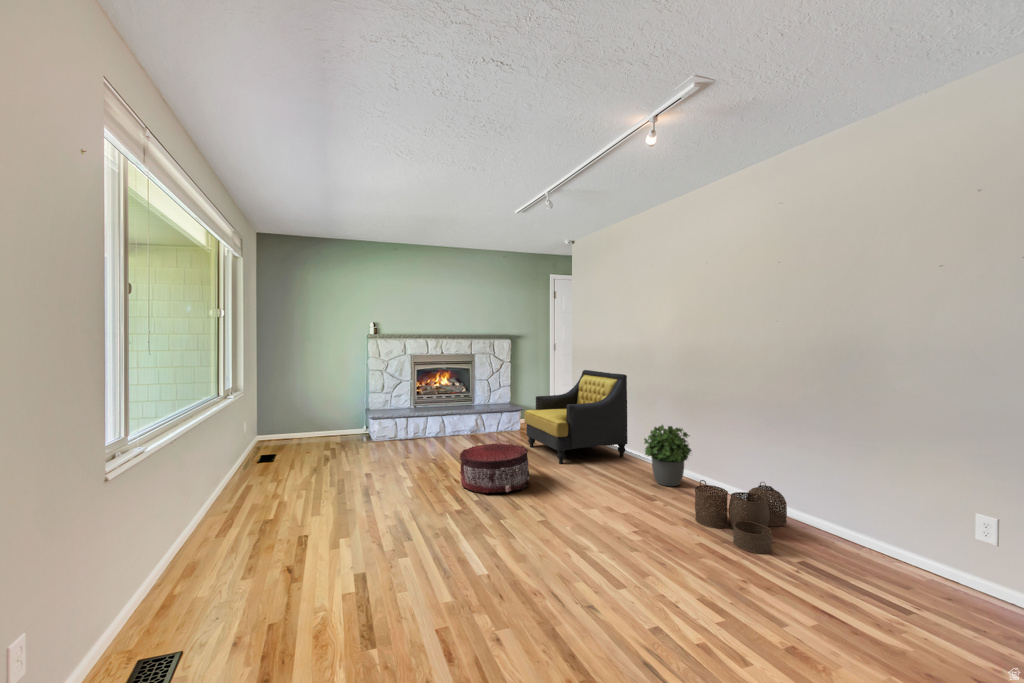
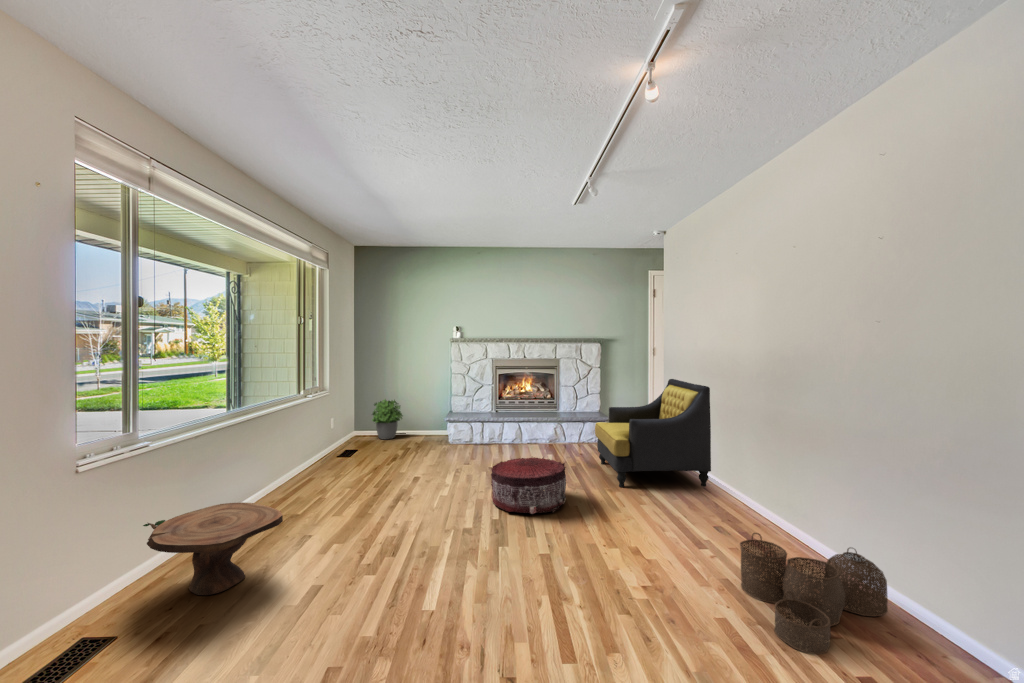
potted plant: present [644,425,692,486] -> present [372,399,403,439]
side table: none [140,509,308,611] -> present [143,502,283,595]

